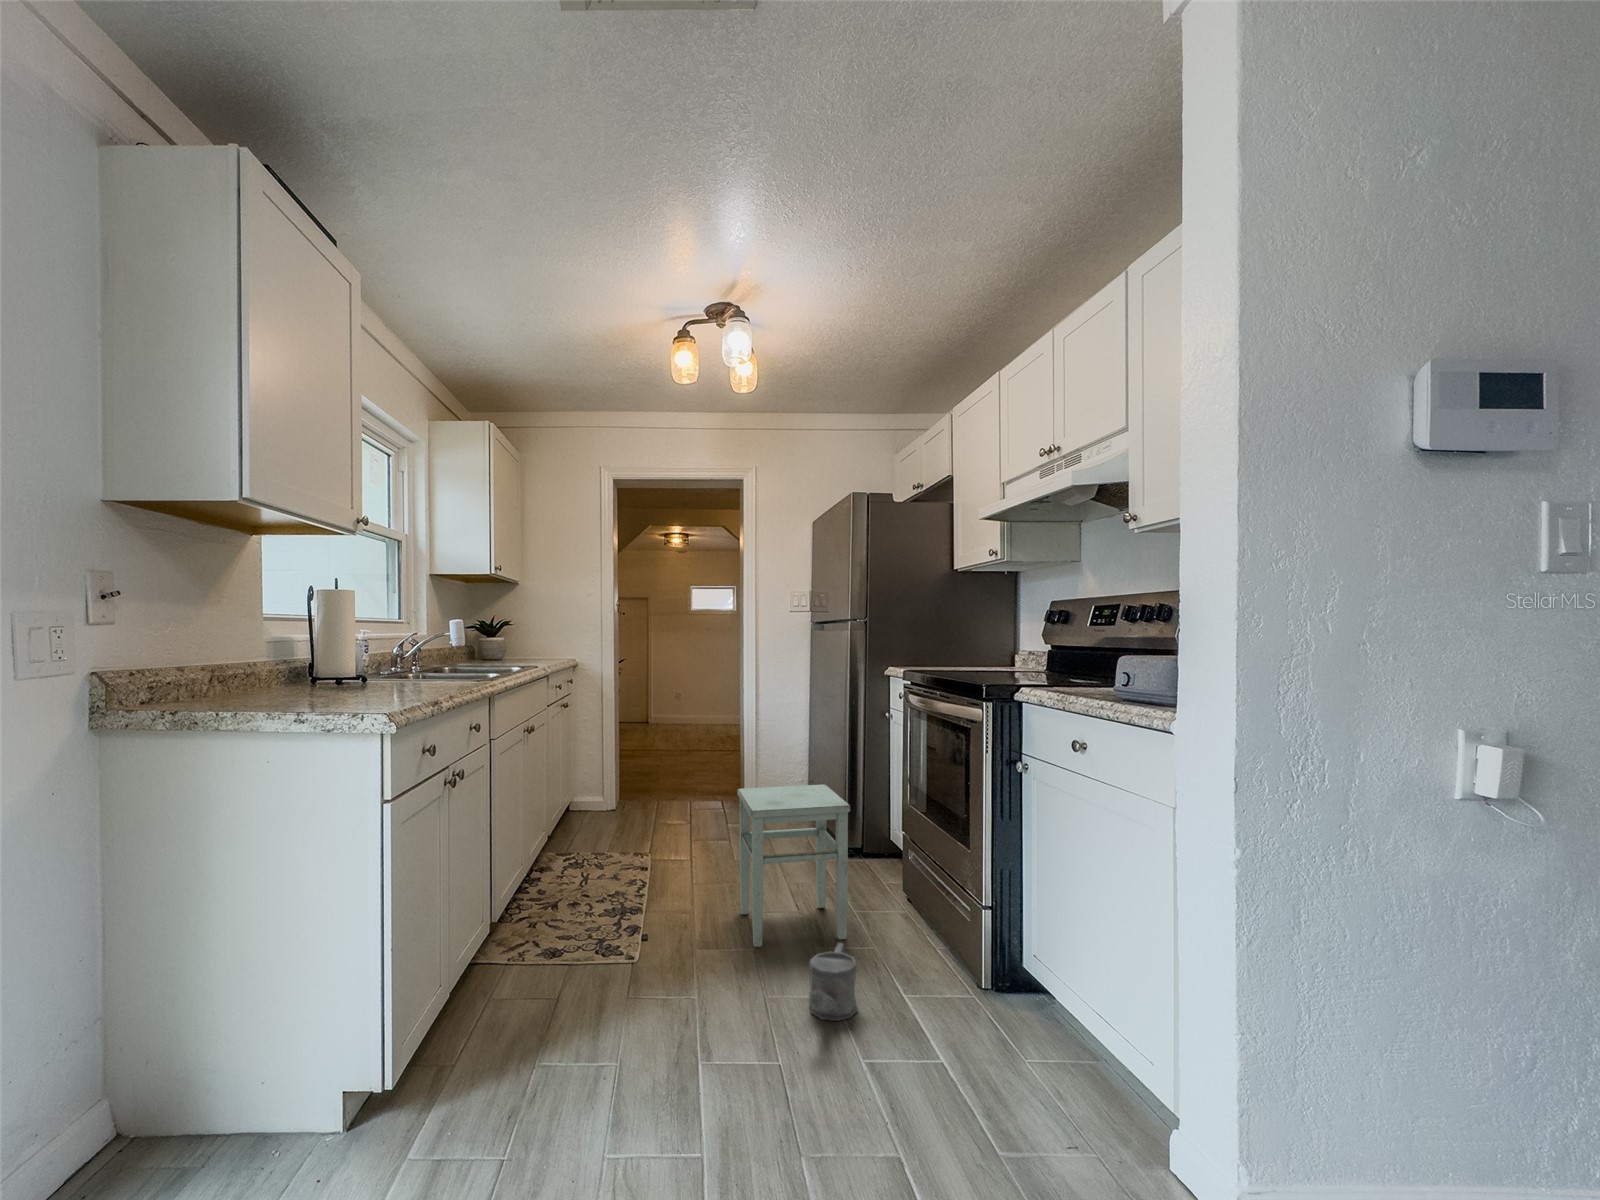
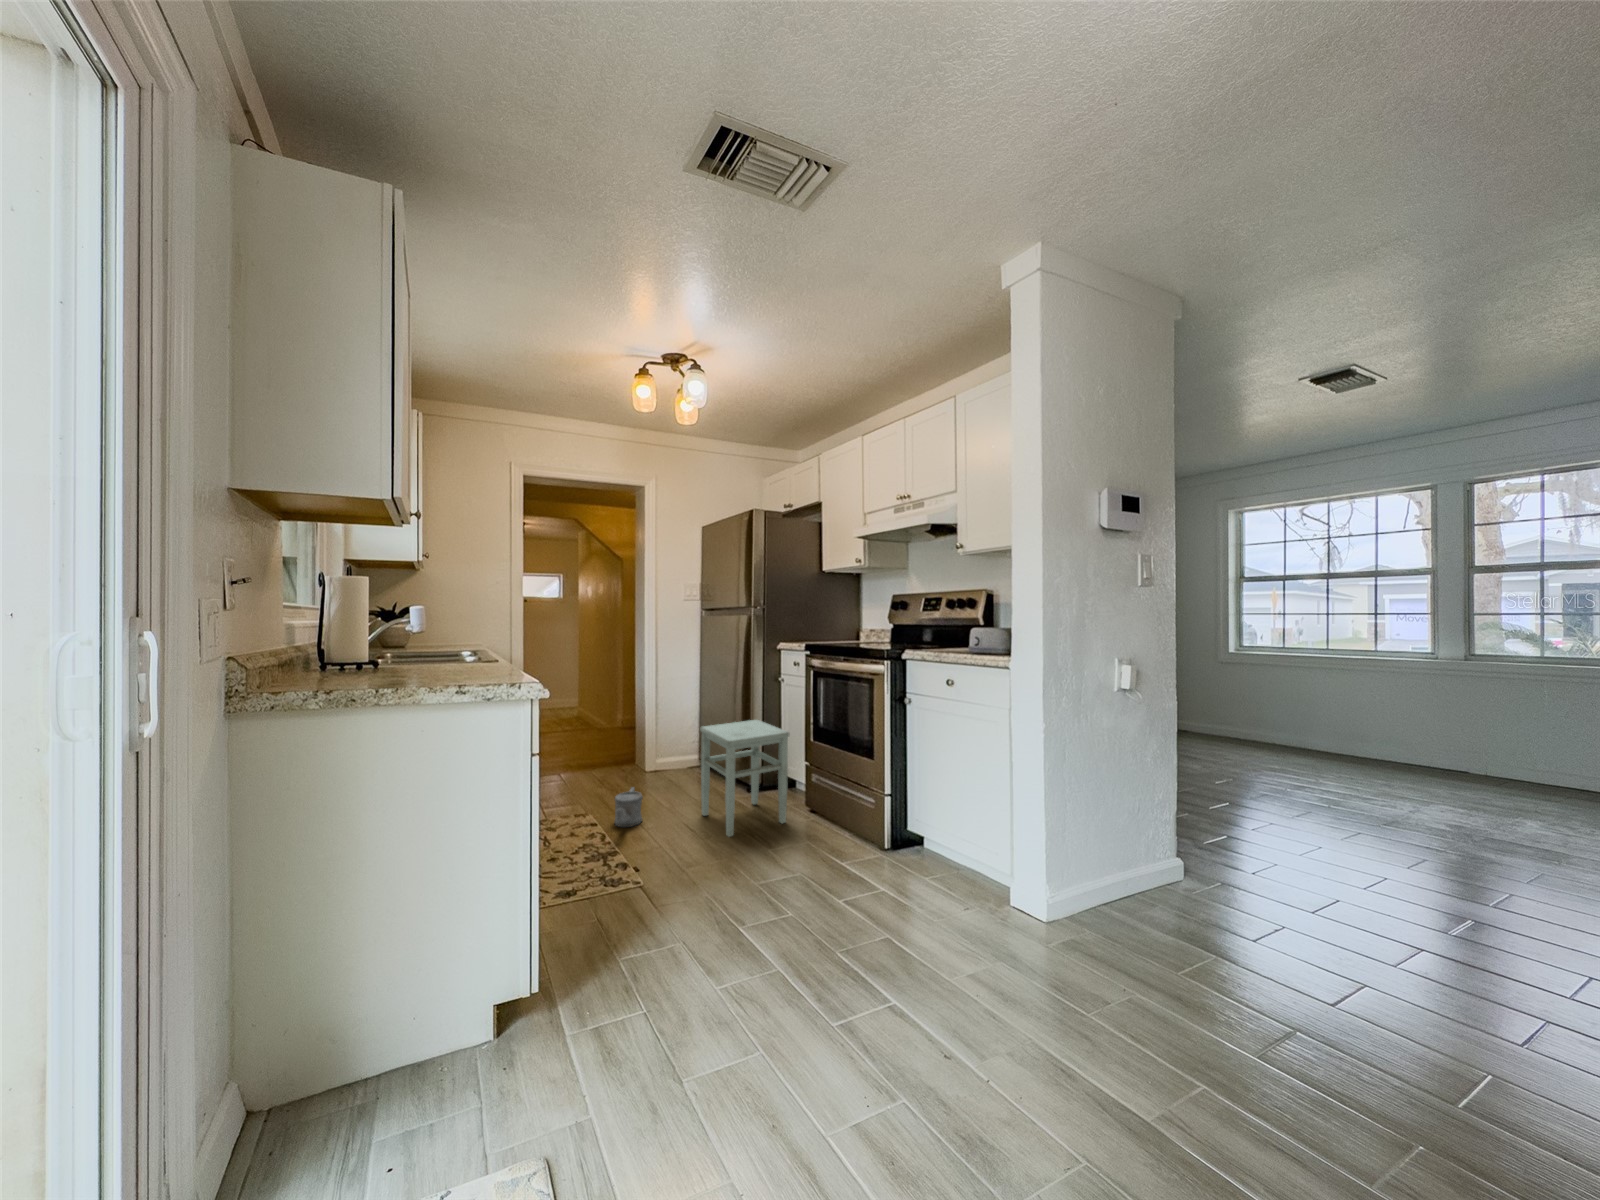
watering can: present [809,943,858,1021] -> present [614,787,643,827]

